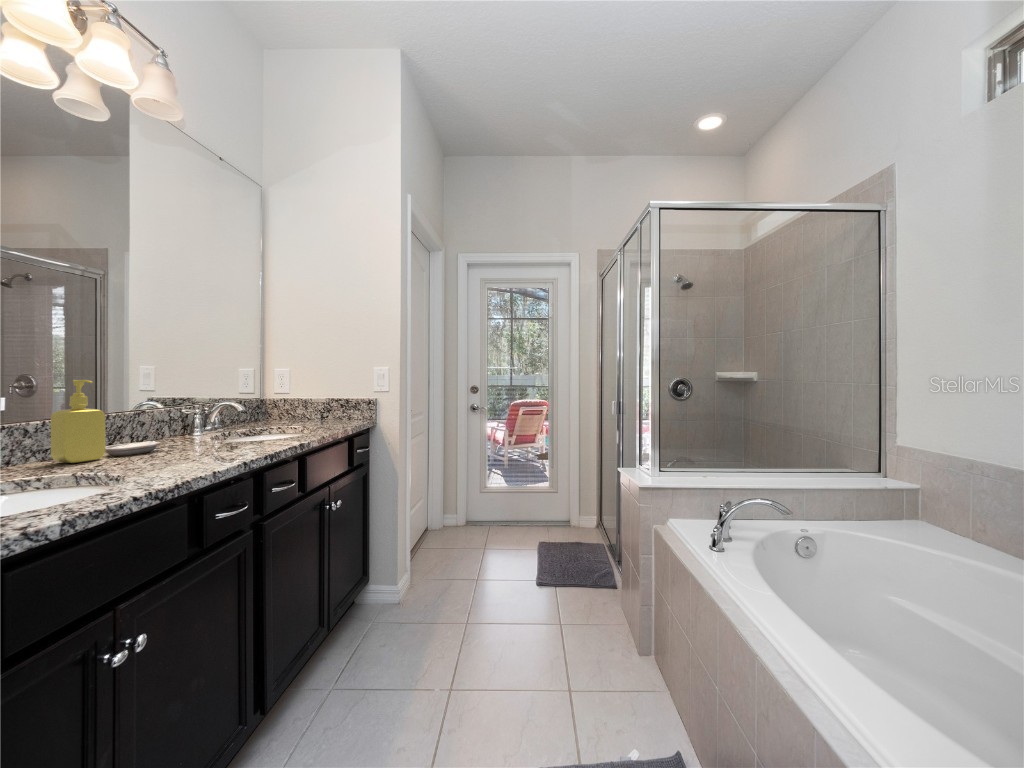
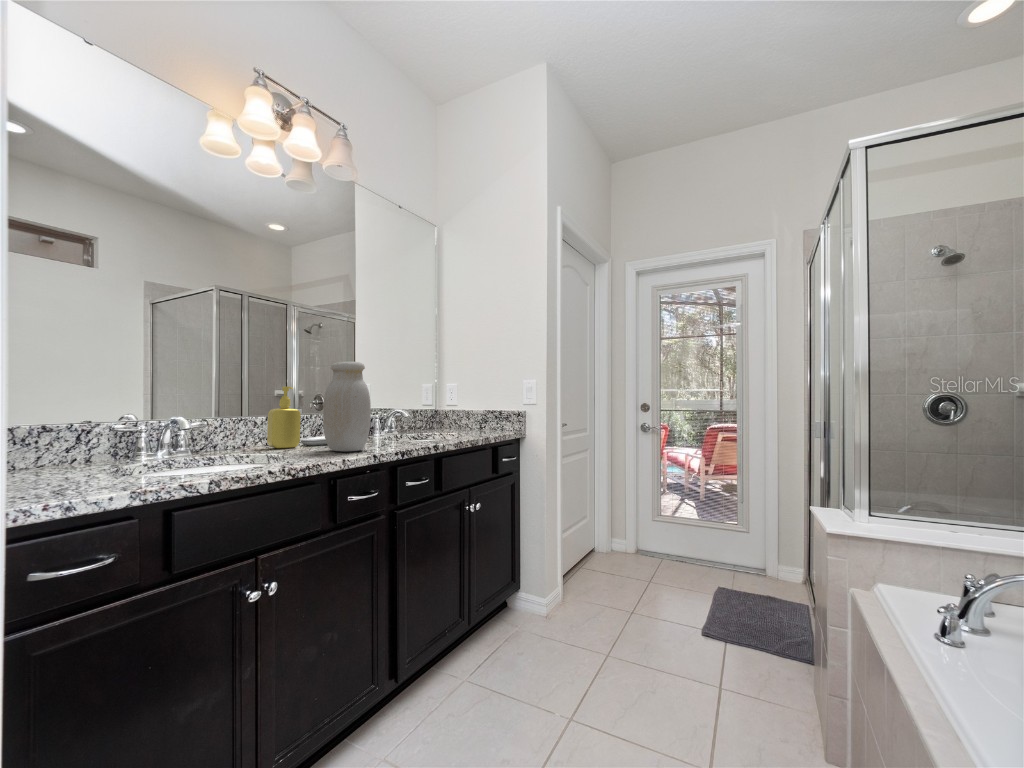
jar: none [154,350,222,460] -> present [323,362,371,452]

